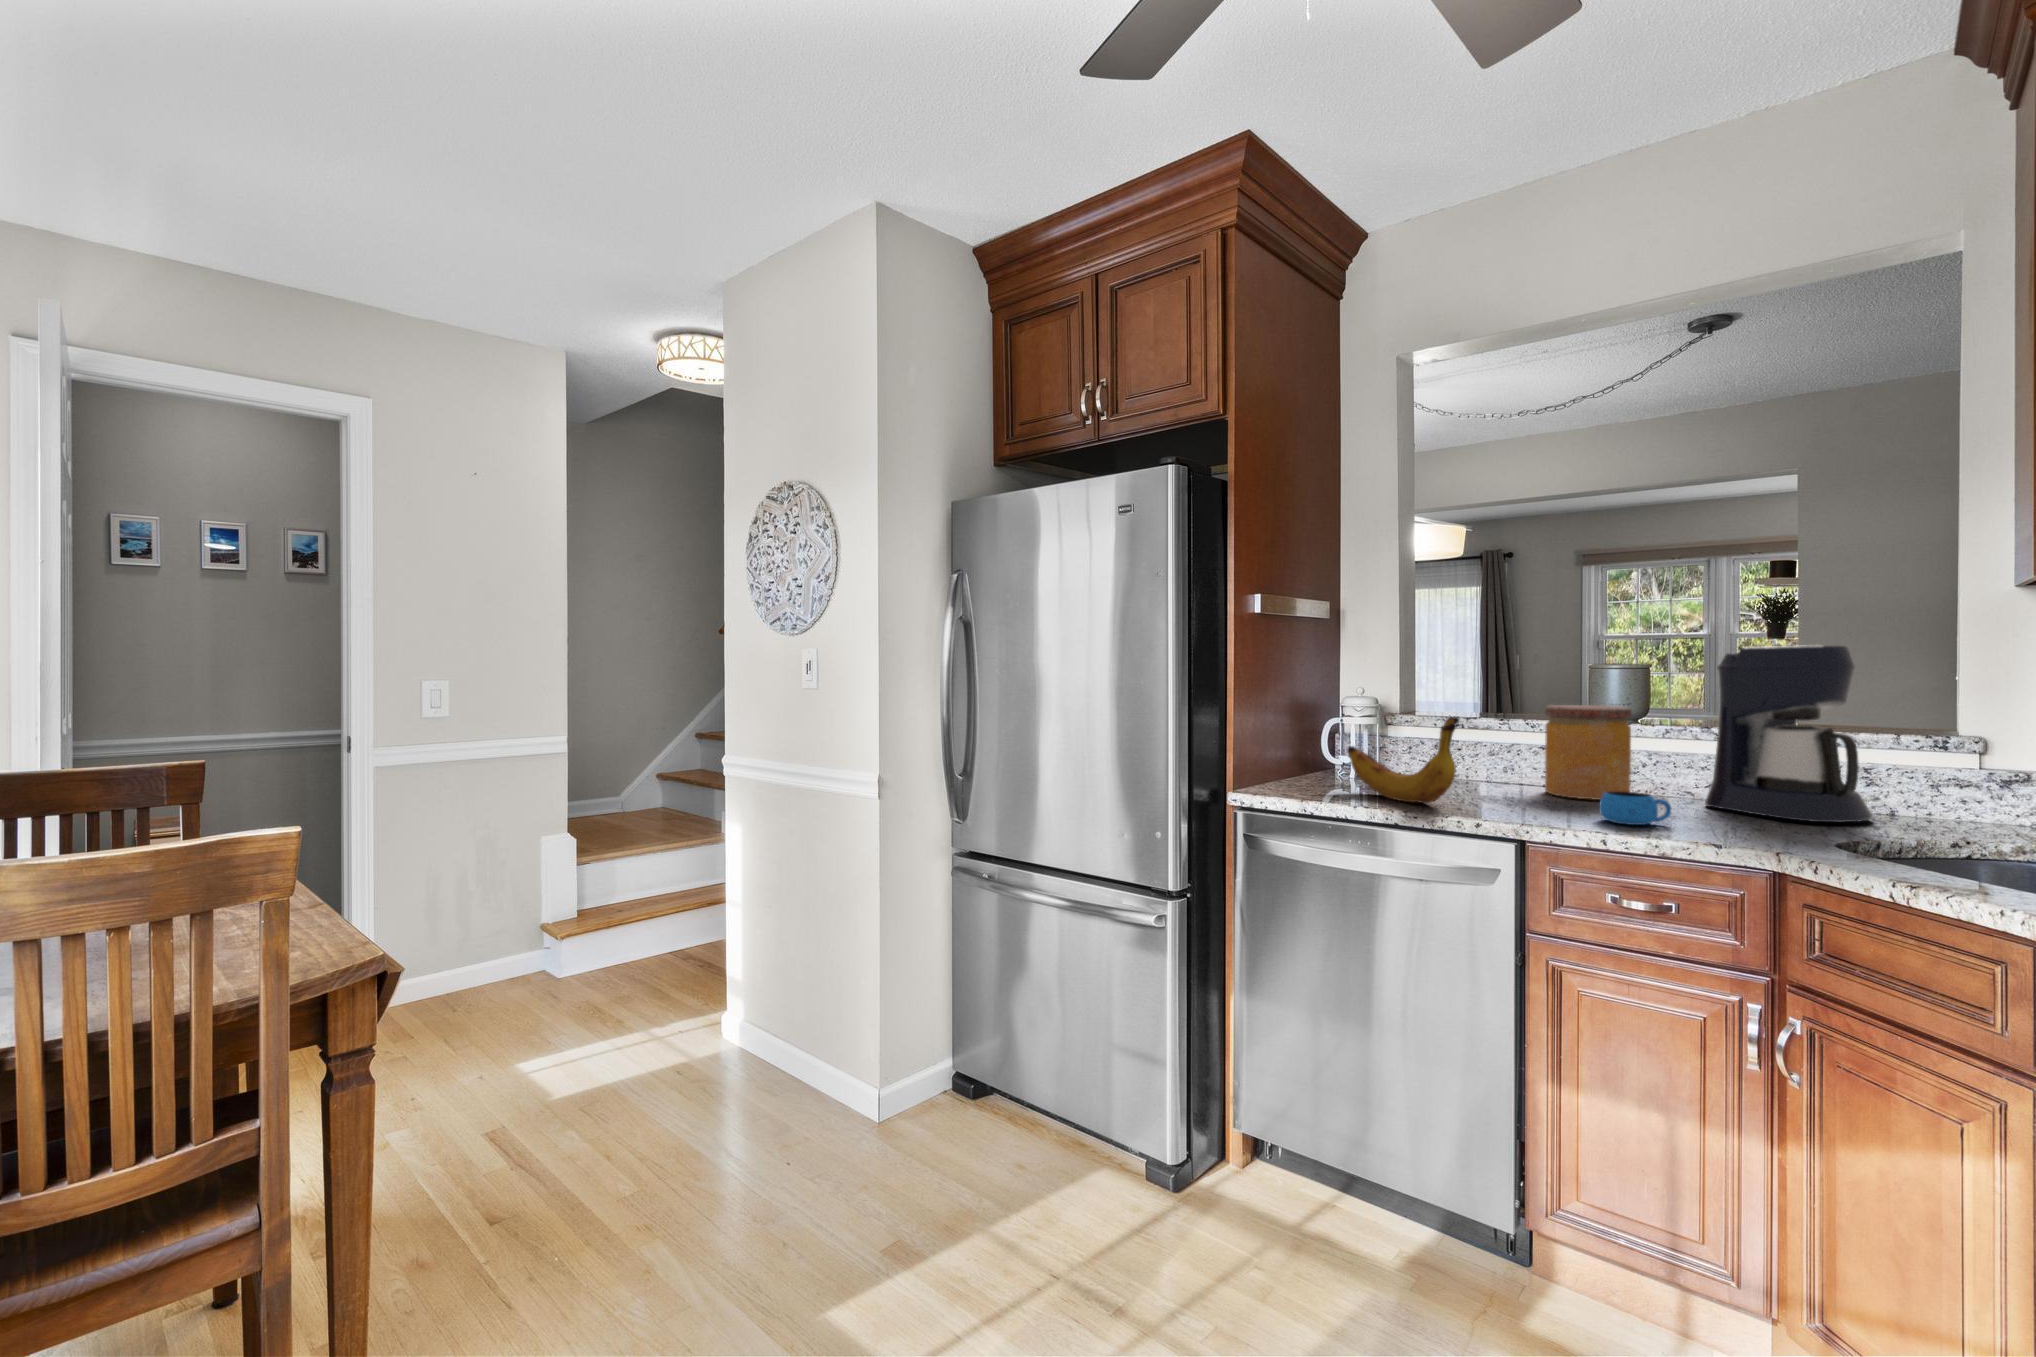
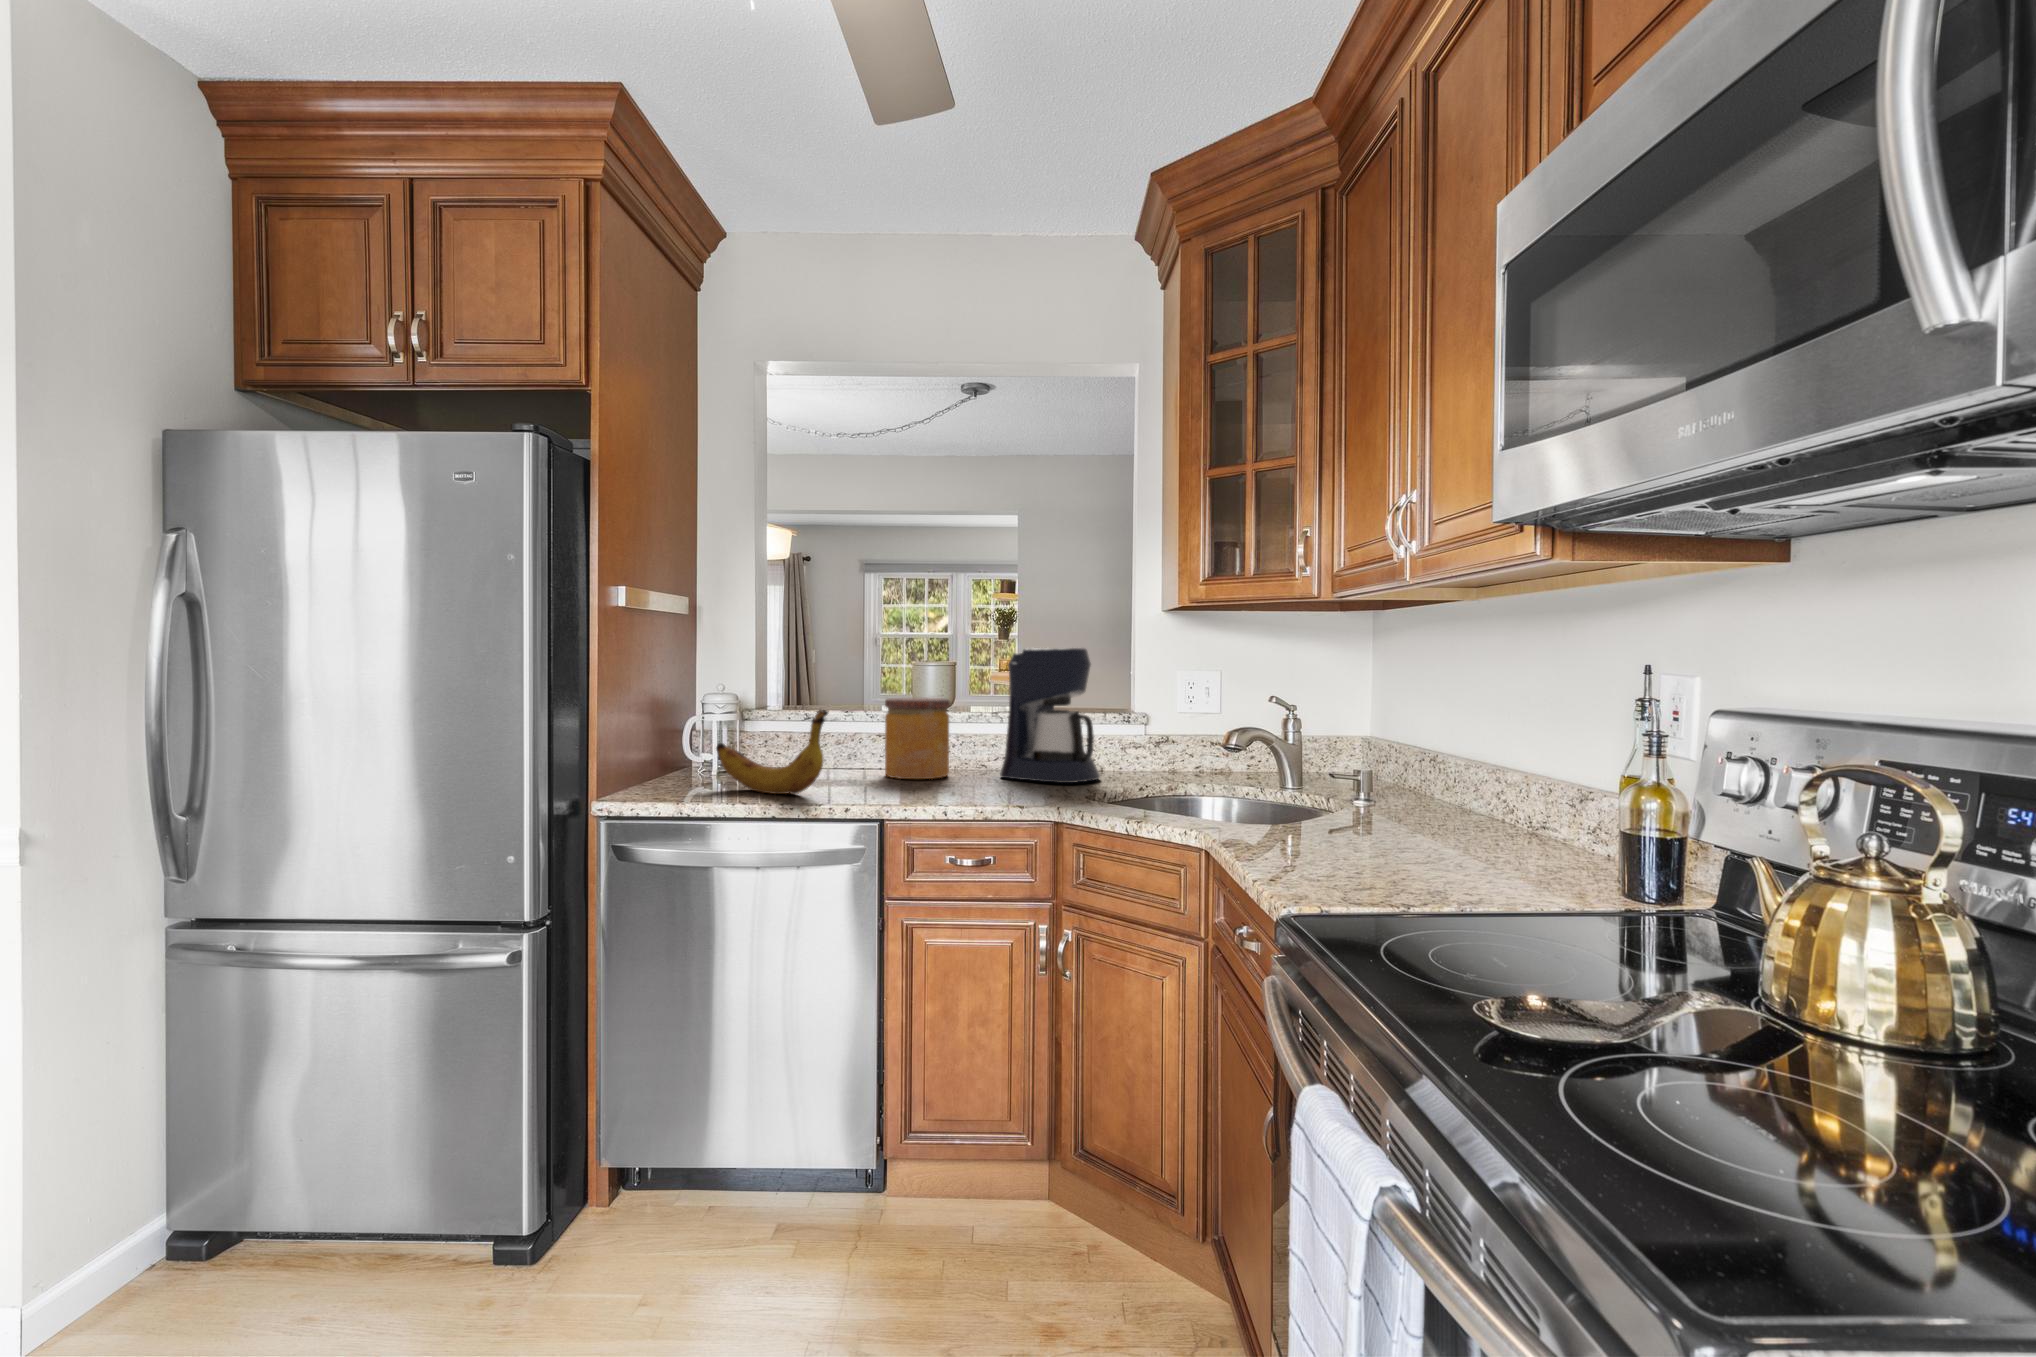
mug: present [1599,791,1671,825] -> none [935,769,985,796]

